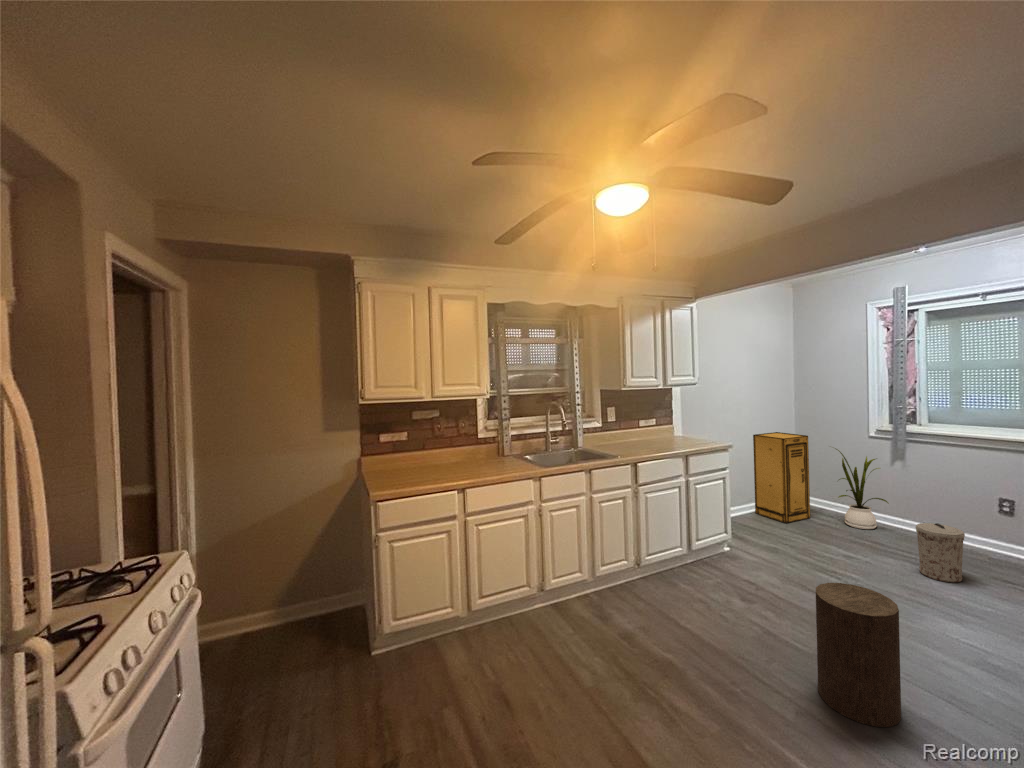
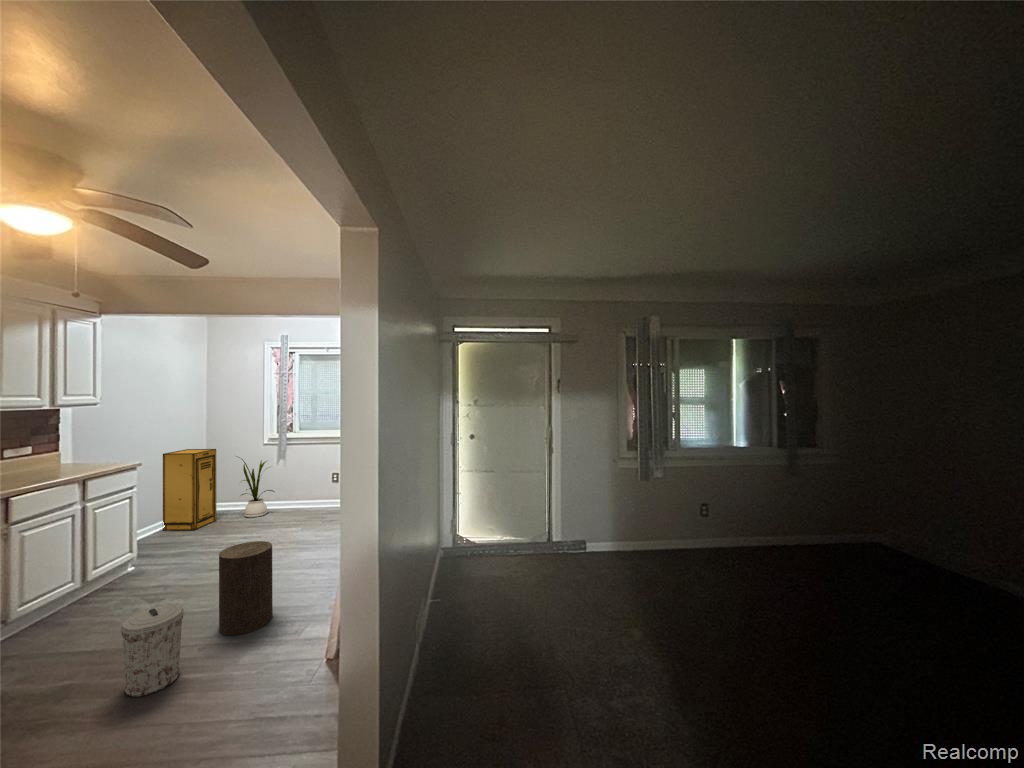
trash can: present [916,523,965,582] -> present [121,605,184,696]

